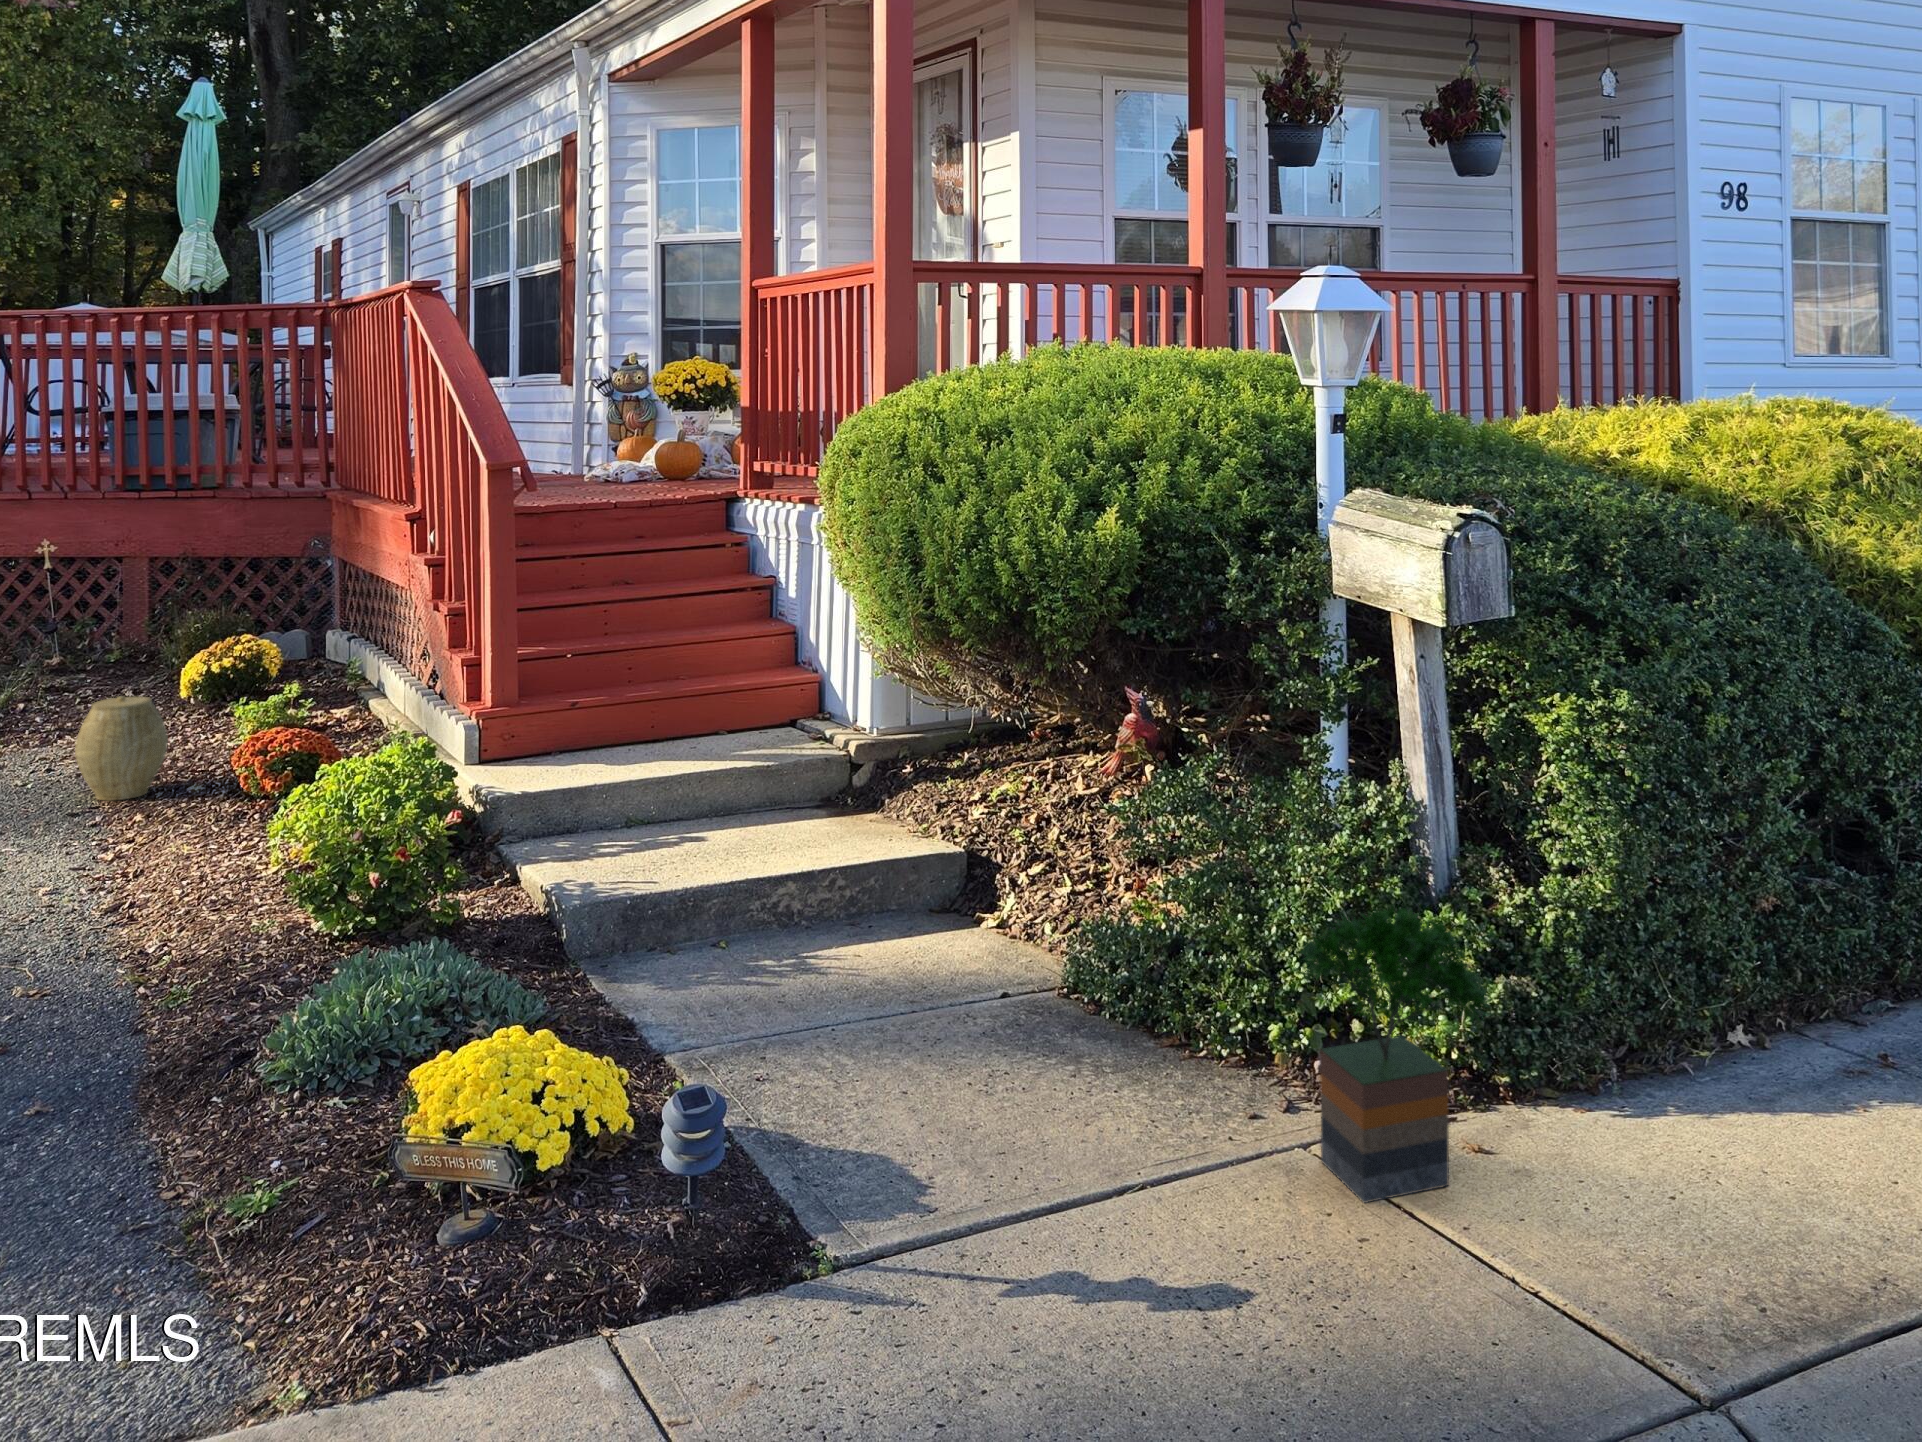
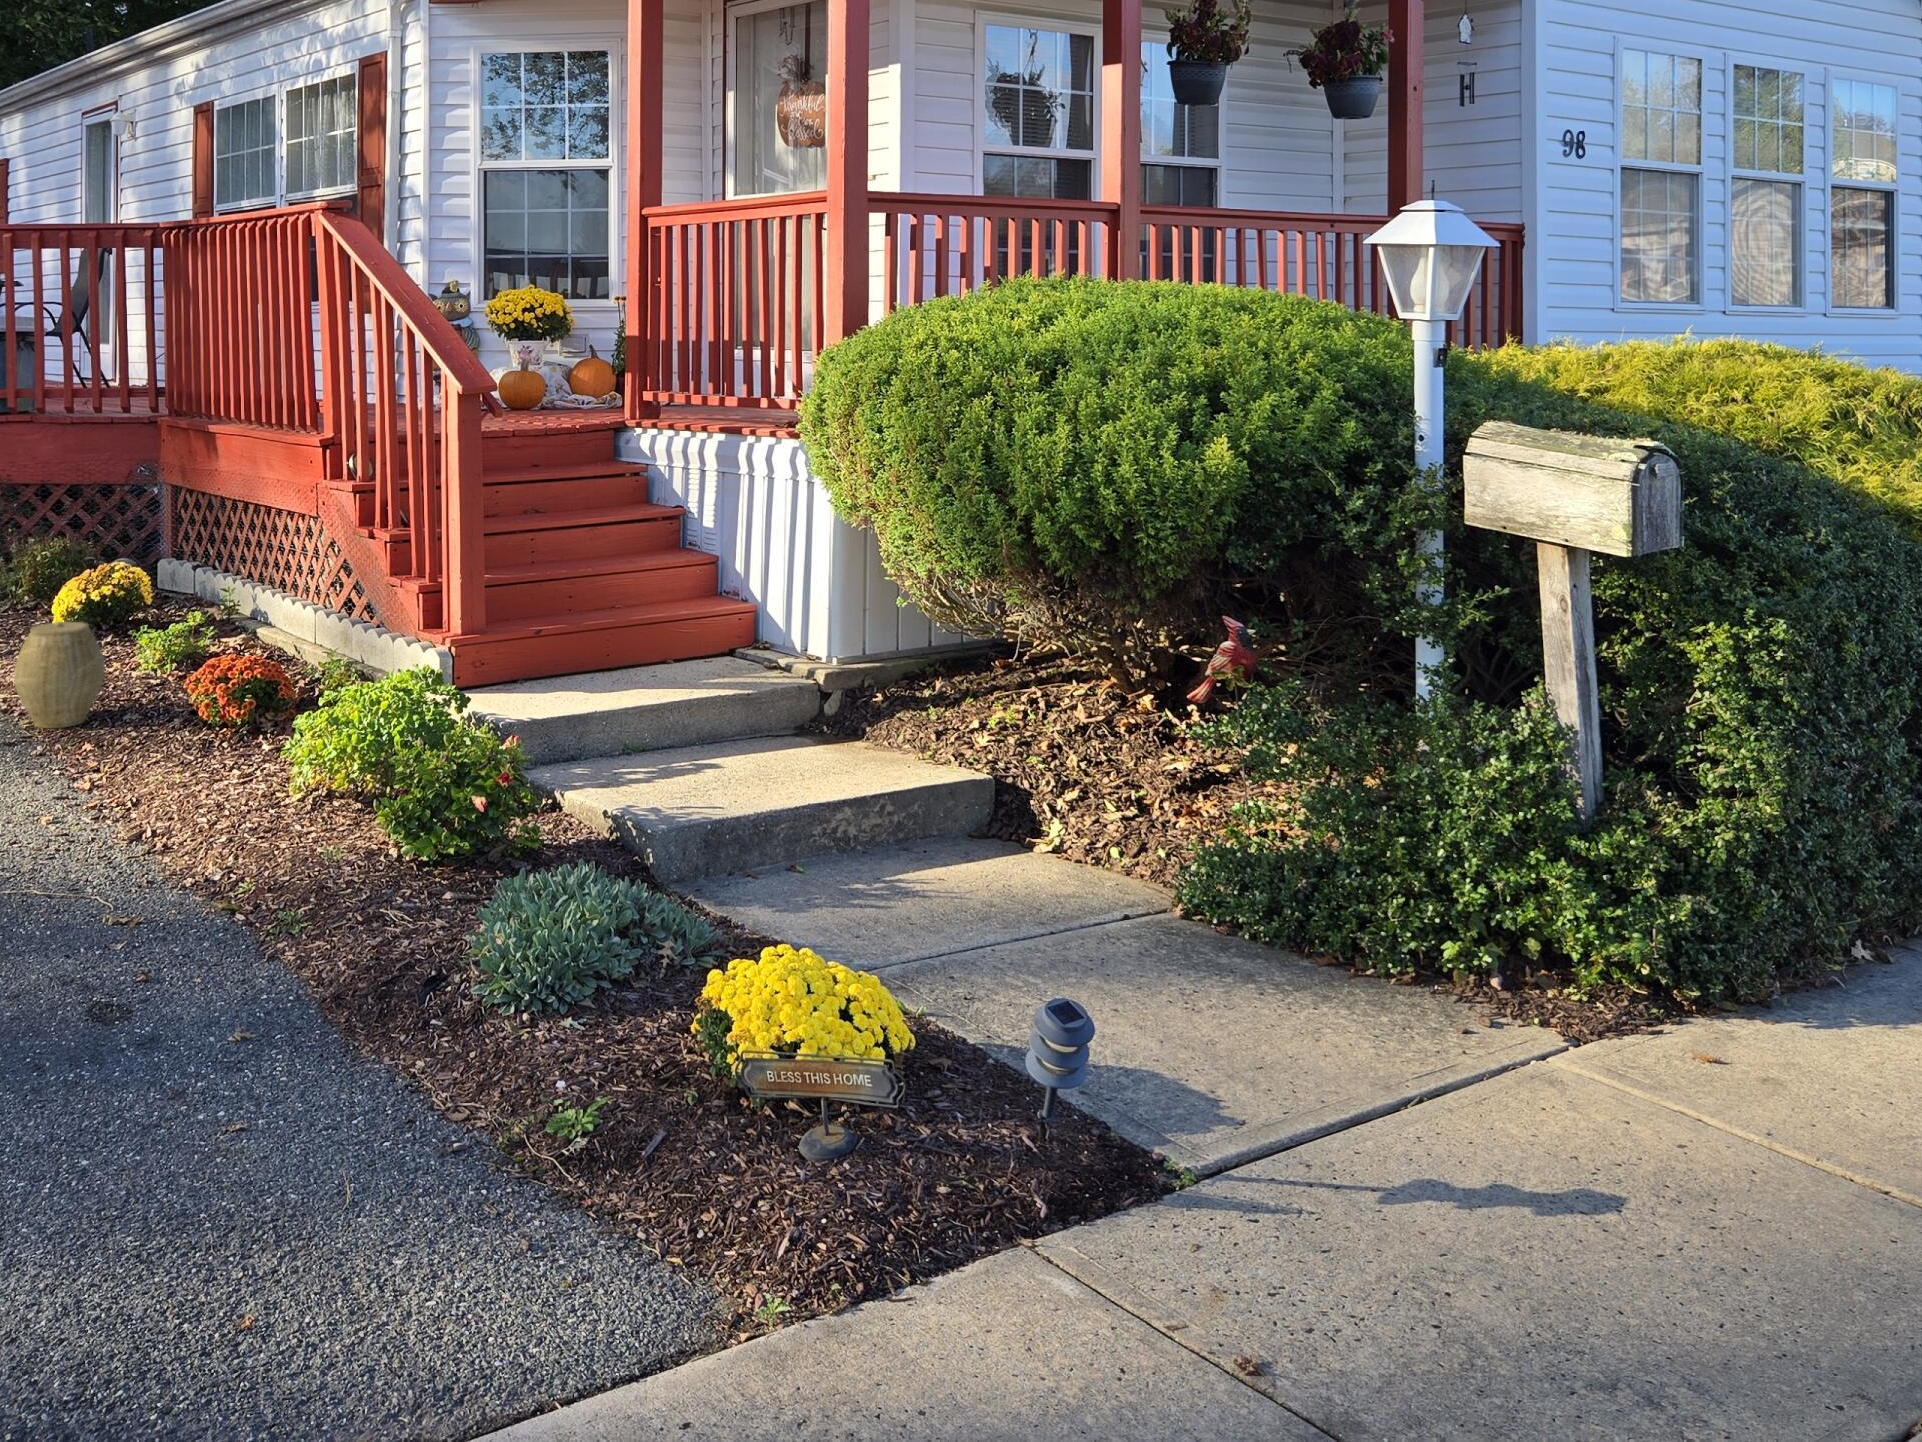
potted tree: present [1300,908,1491,1203] -> none [1569,835,1800,1136]

